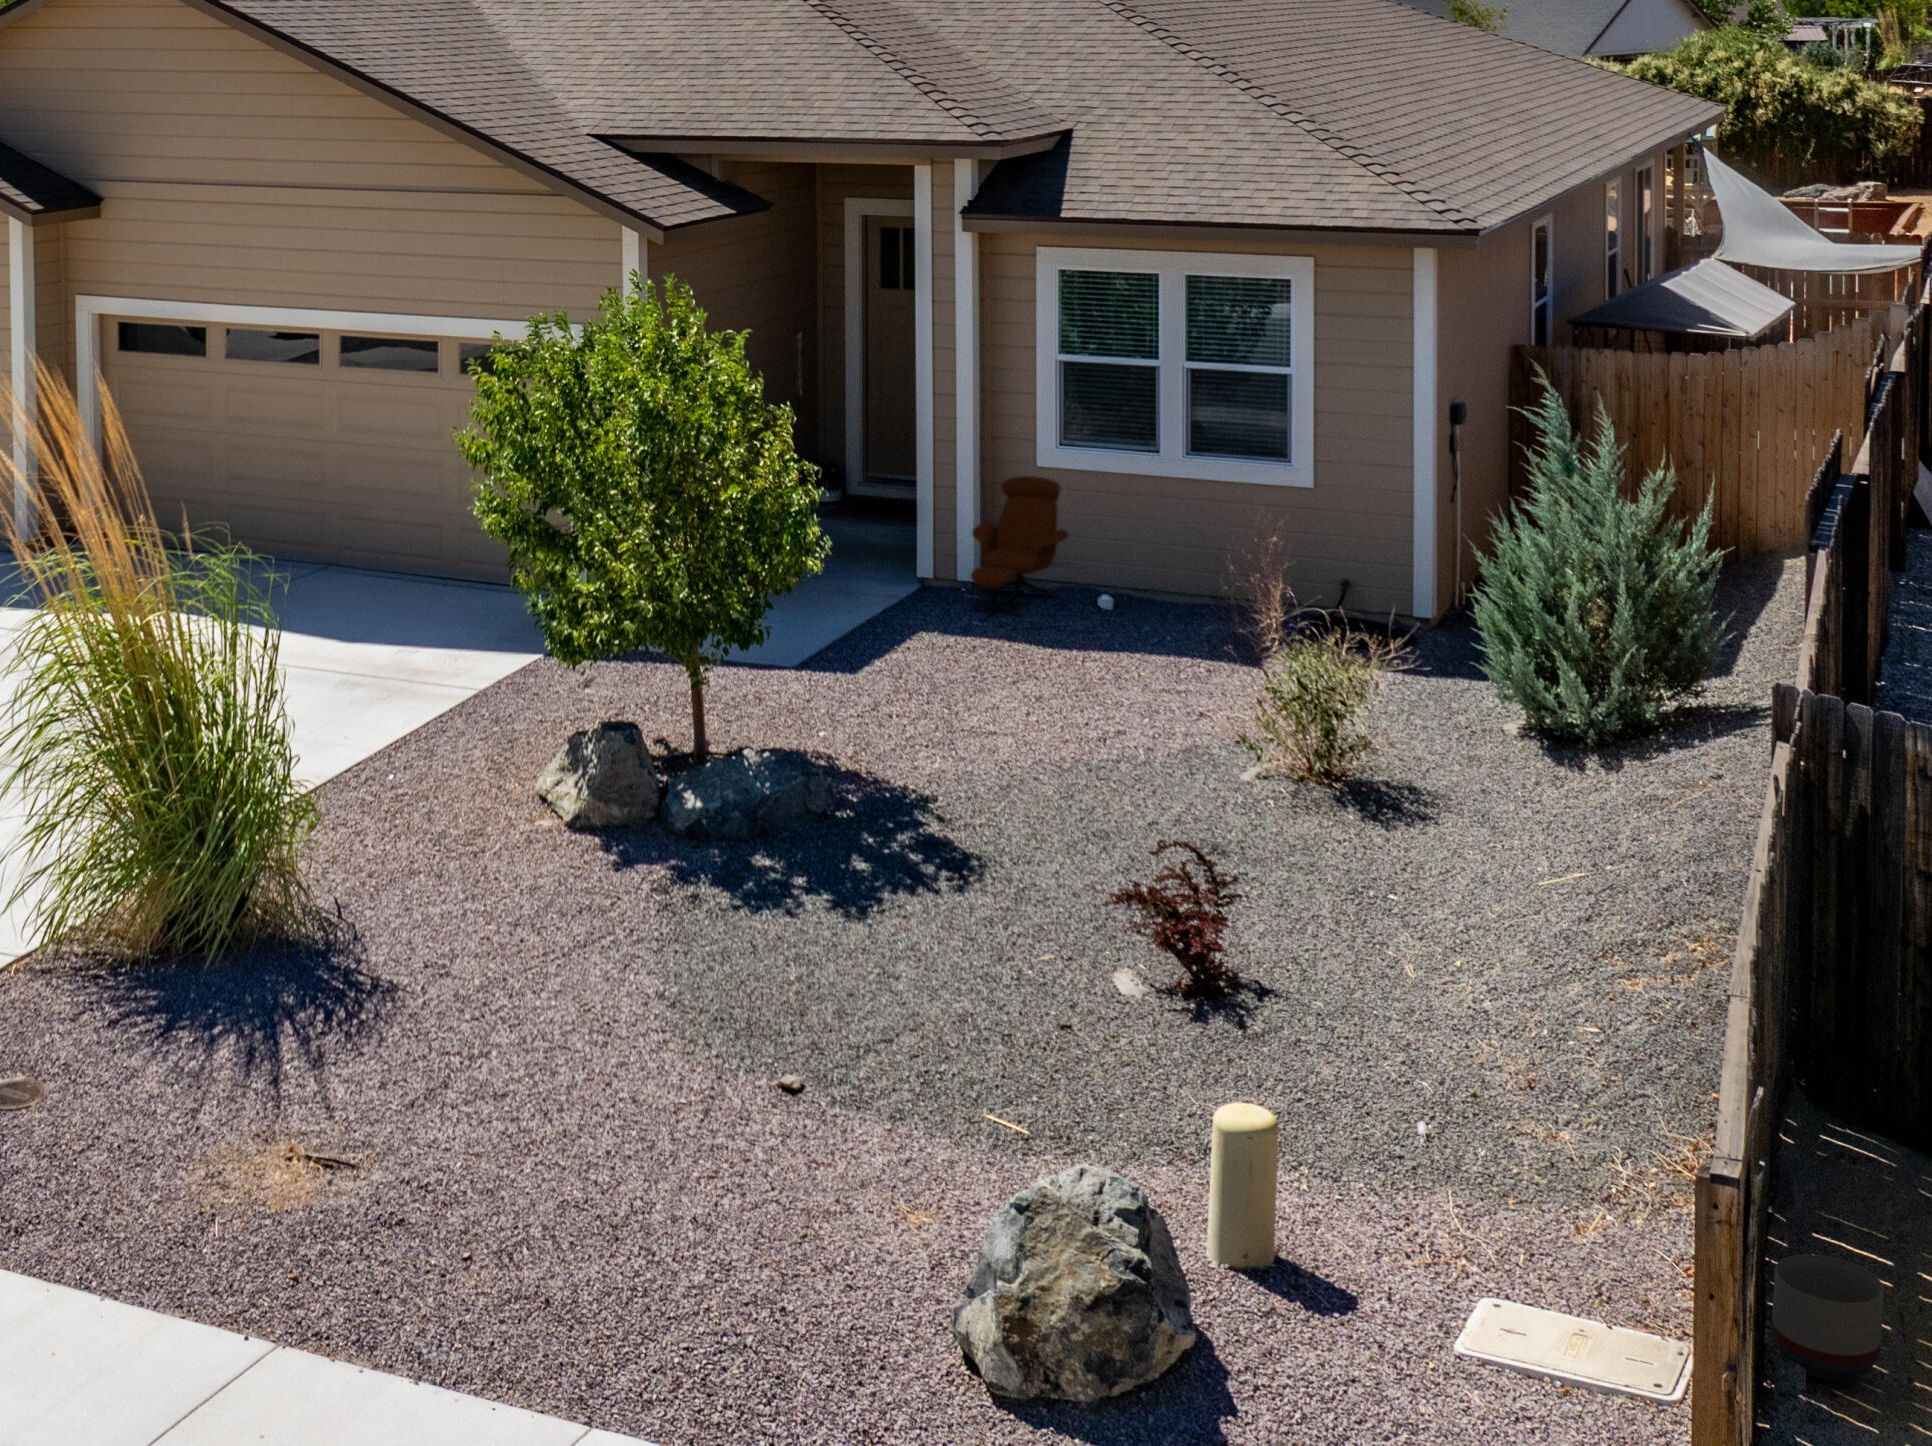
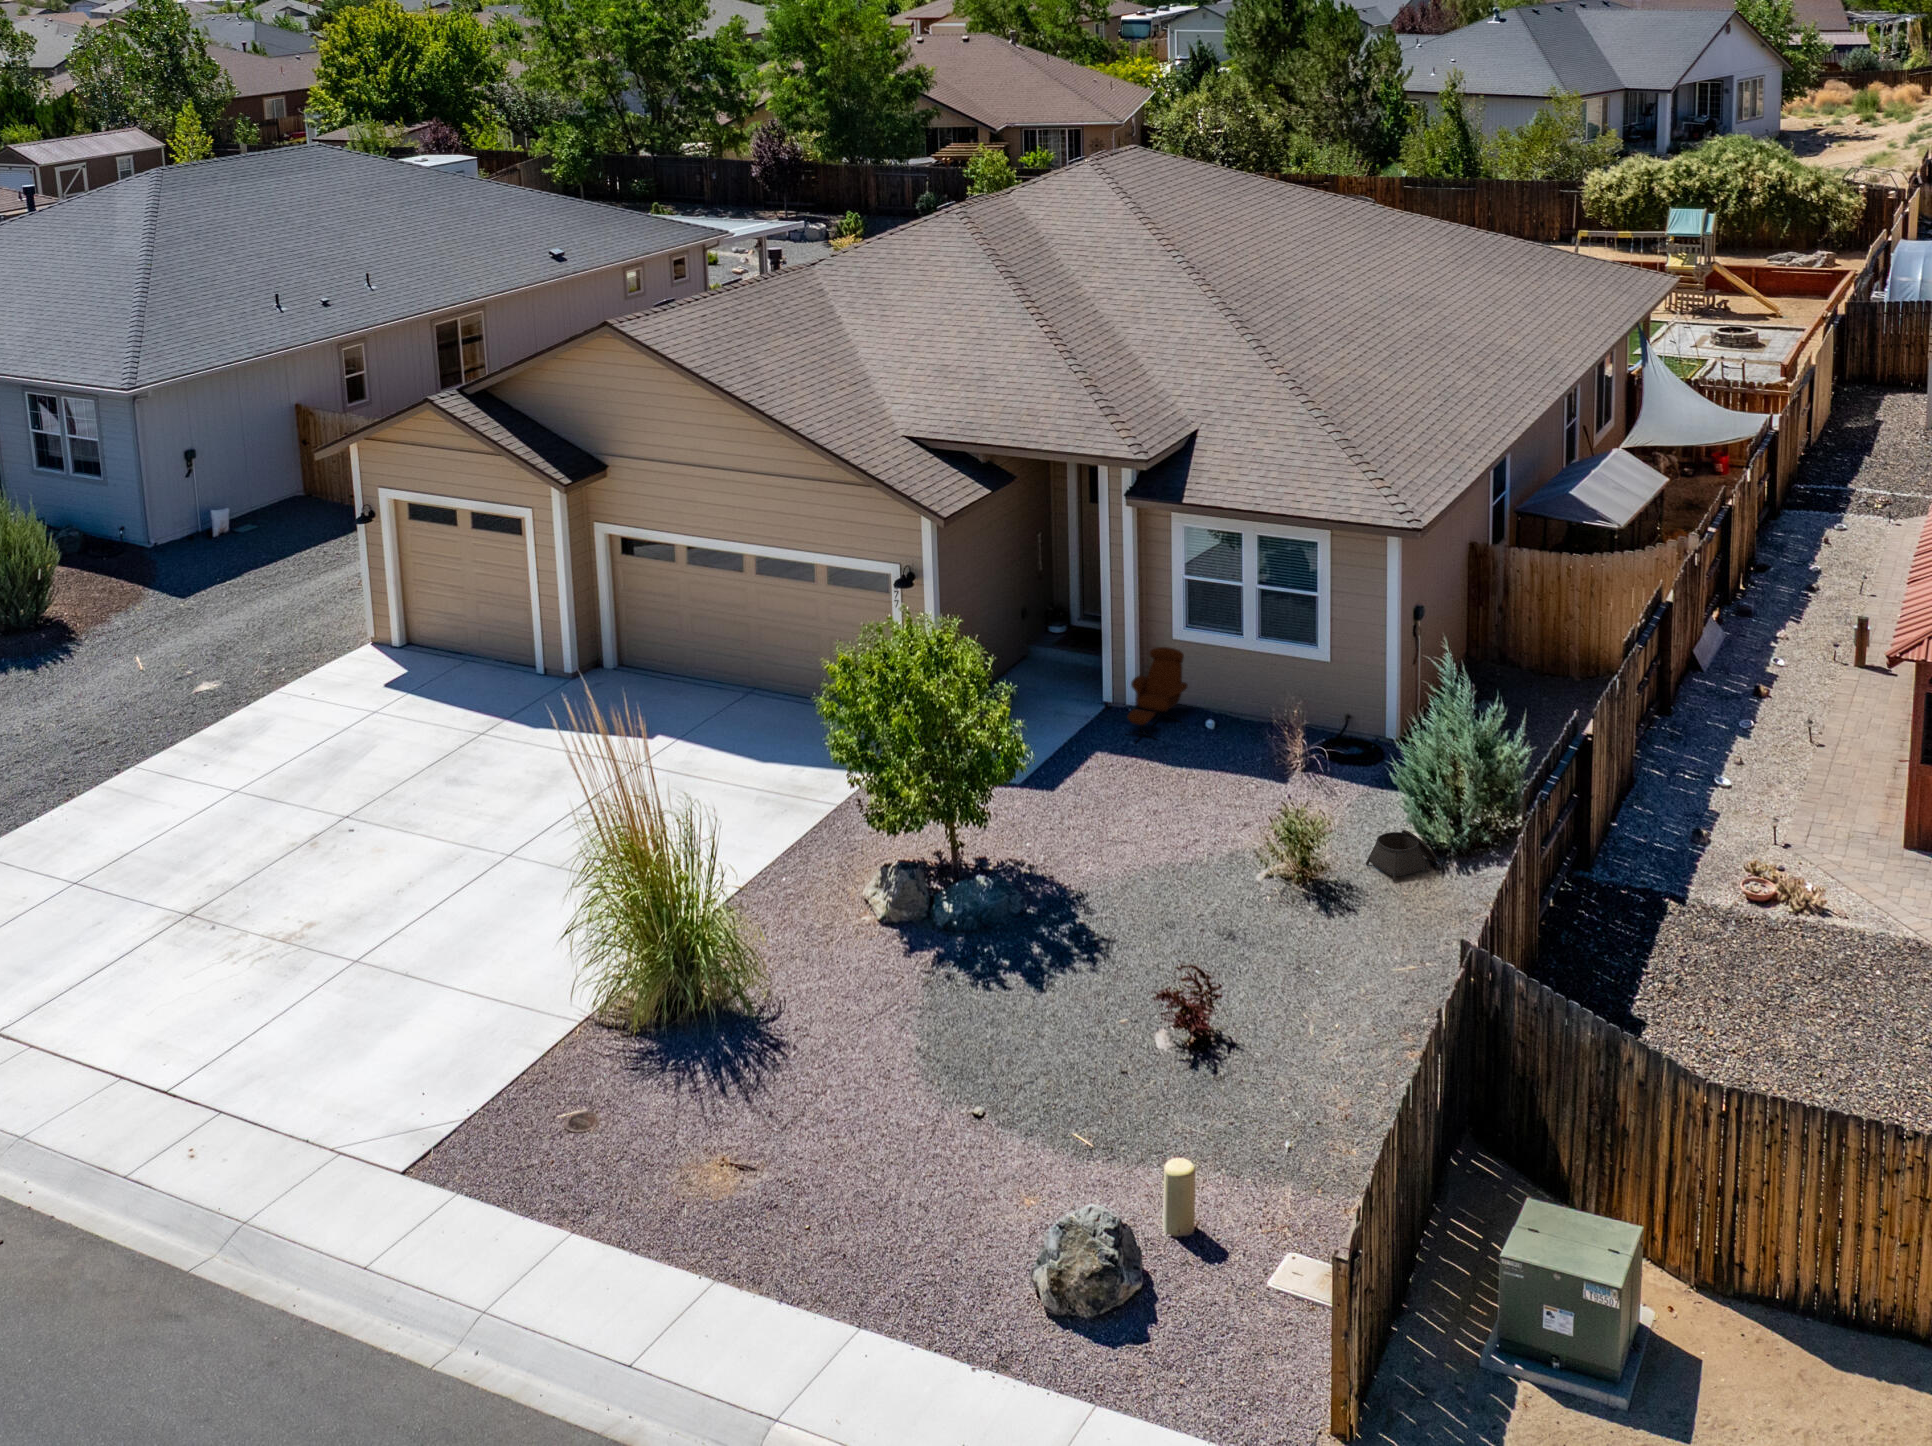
basket: none [1431,694,1562,776] -> present [1366,830,1437,882]
planter: present [1772,1255,1884,1381] -> none [1411,1239,1458,1300]

